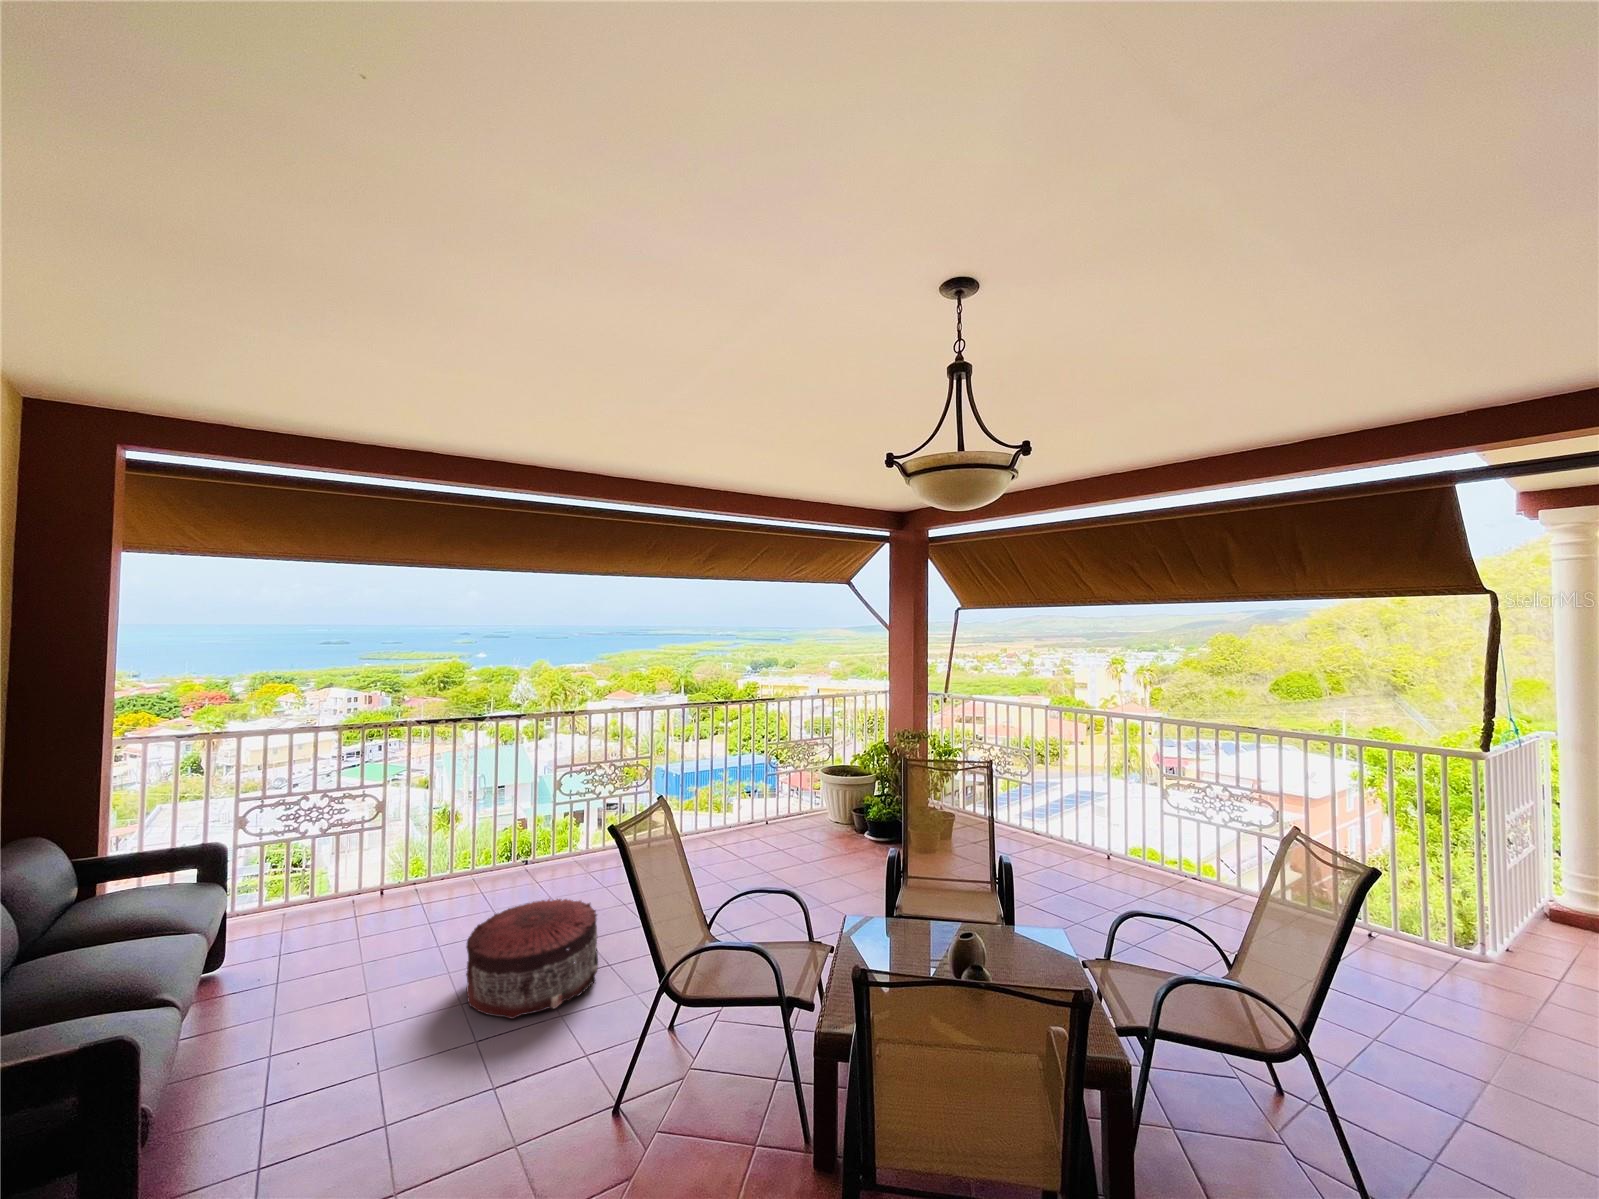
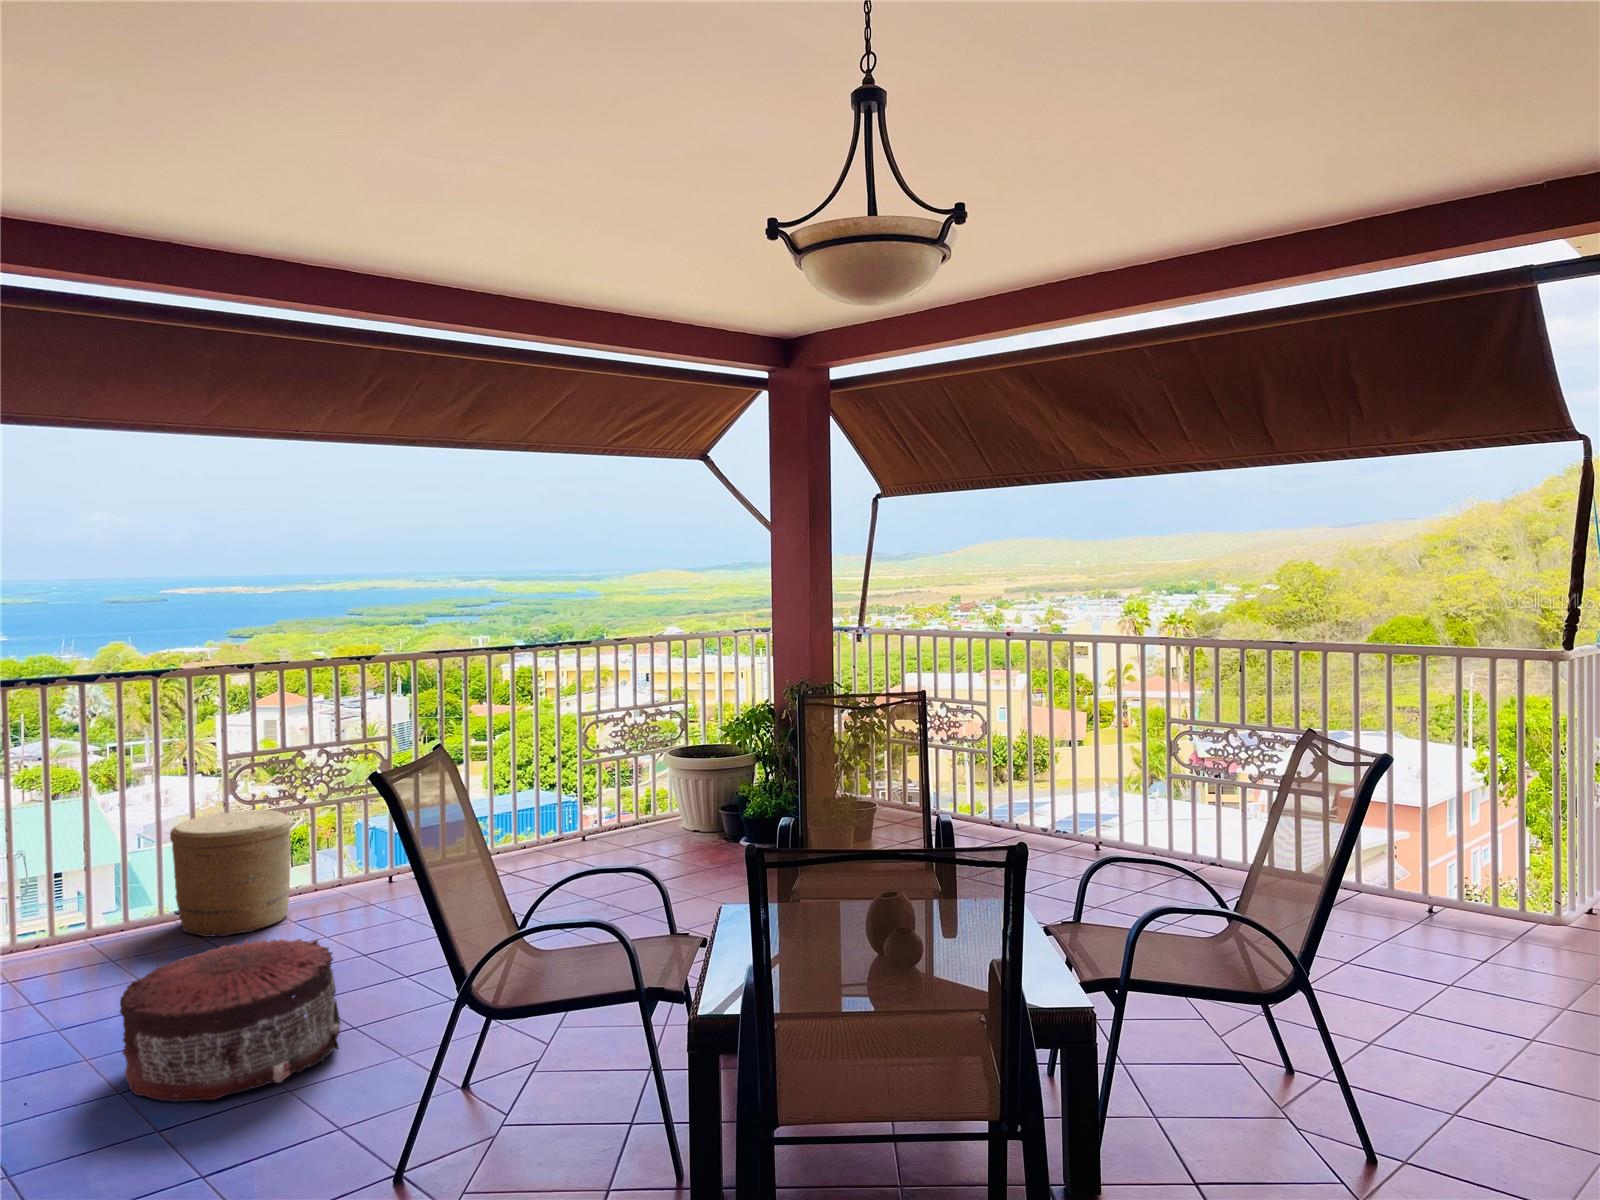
woven basket: none [525,797,593,878] -> present [170,810,291,937]

